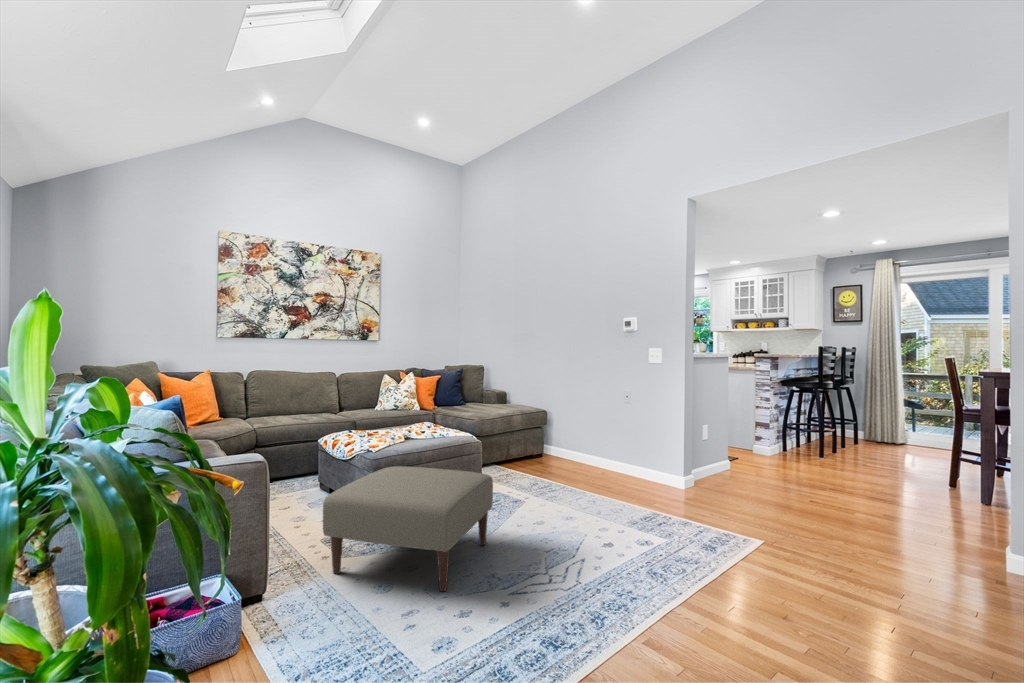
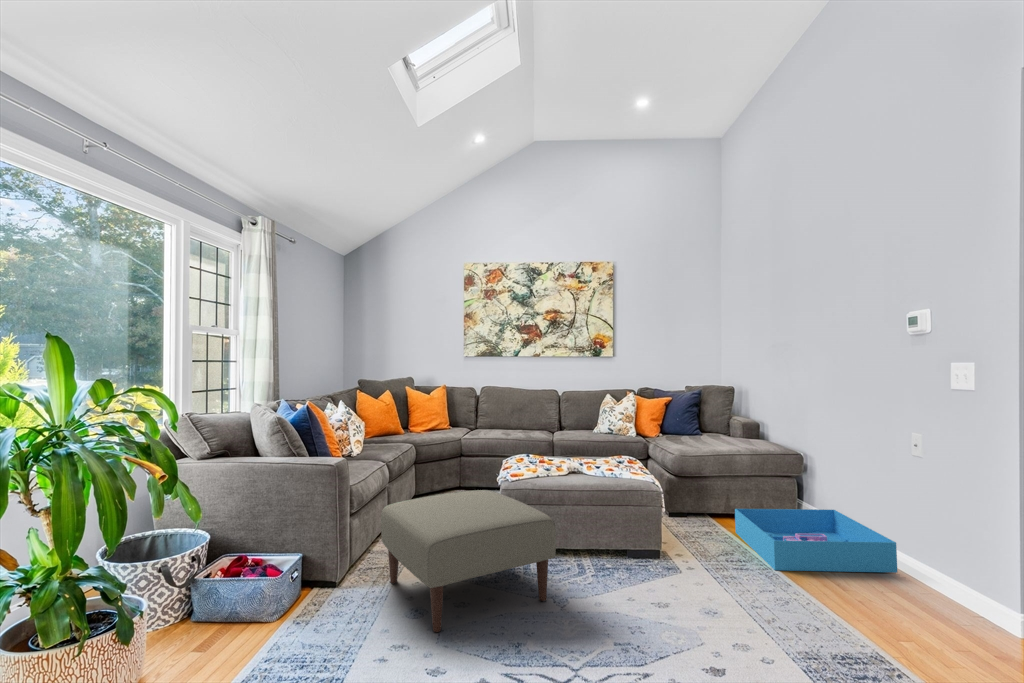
storage bin: none [528,446,629,488] -> present [735,509,897,573]

